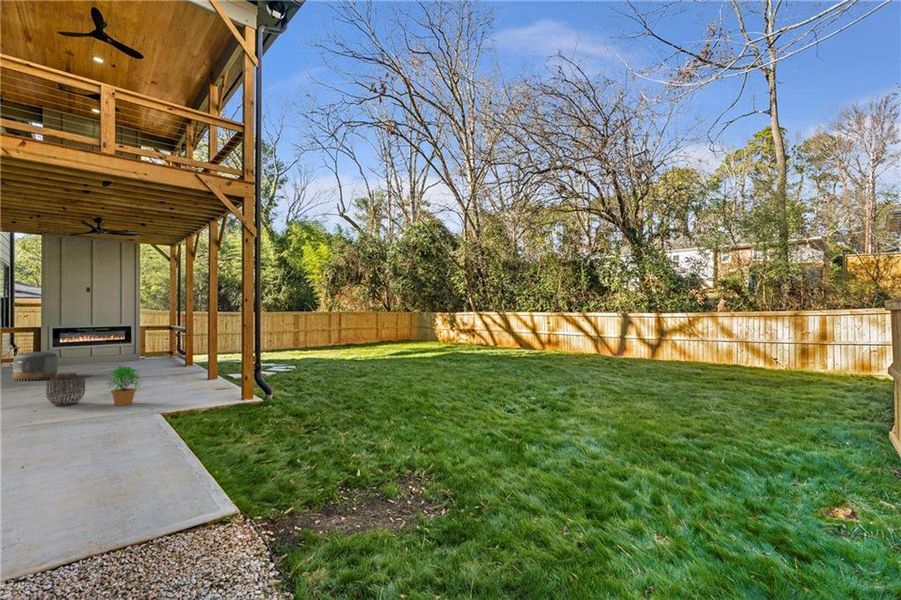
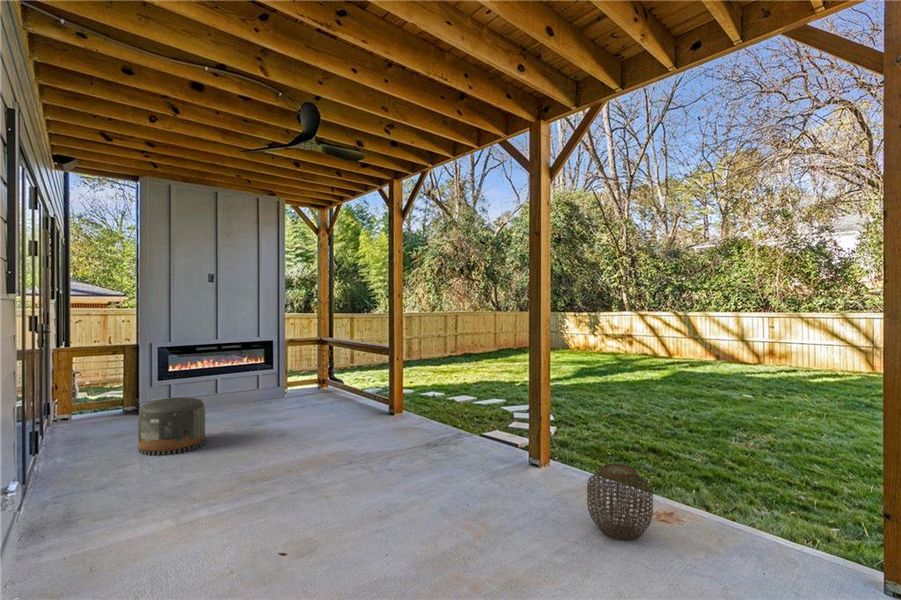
potted plant: present [107,366,139,405] -> none [479,462,546,559]
woven basket: present [46,373,85,406] -> present [587,463,653,541]

